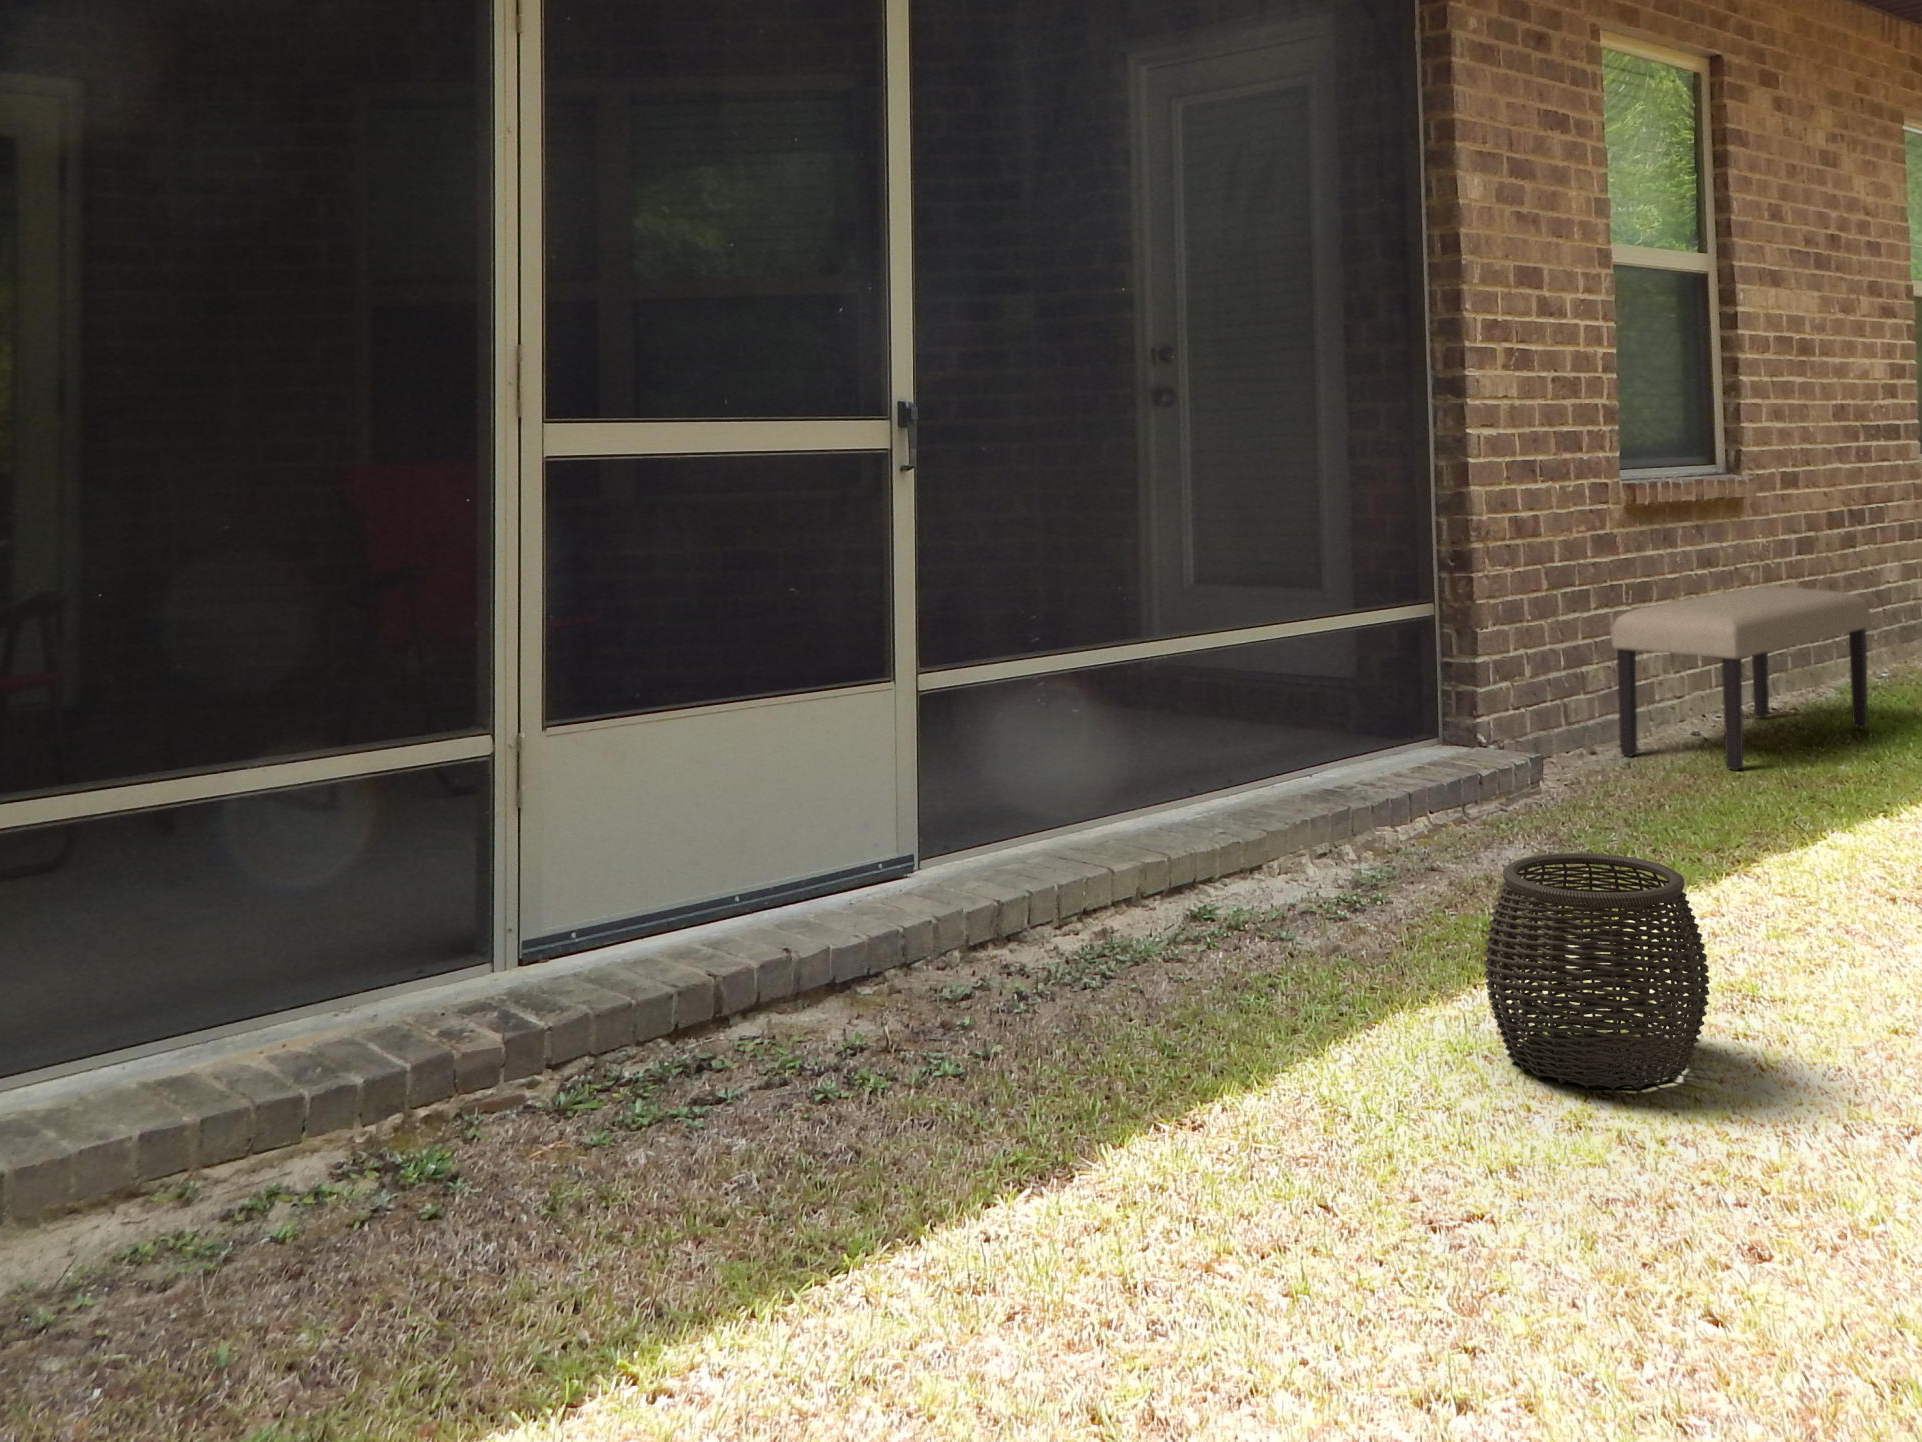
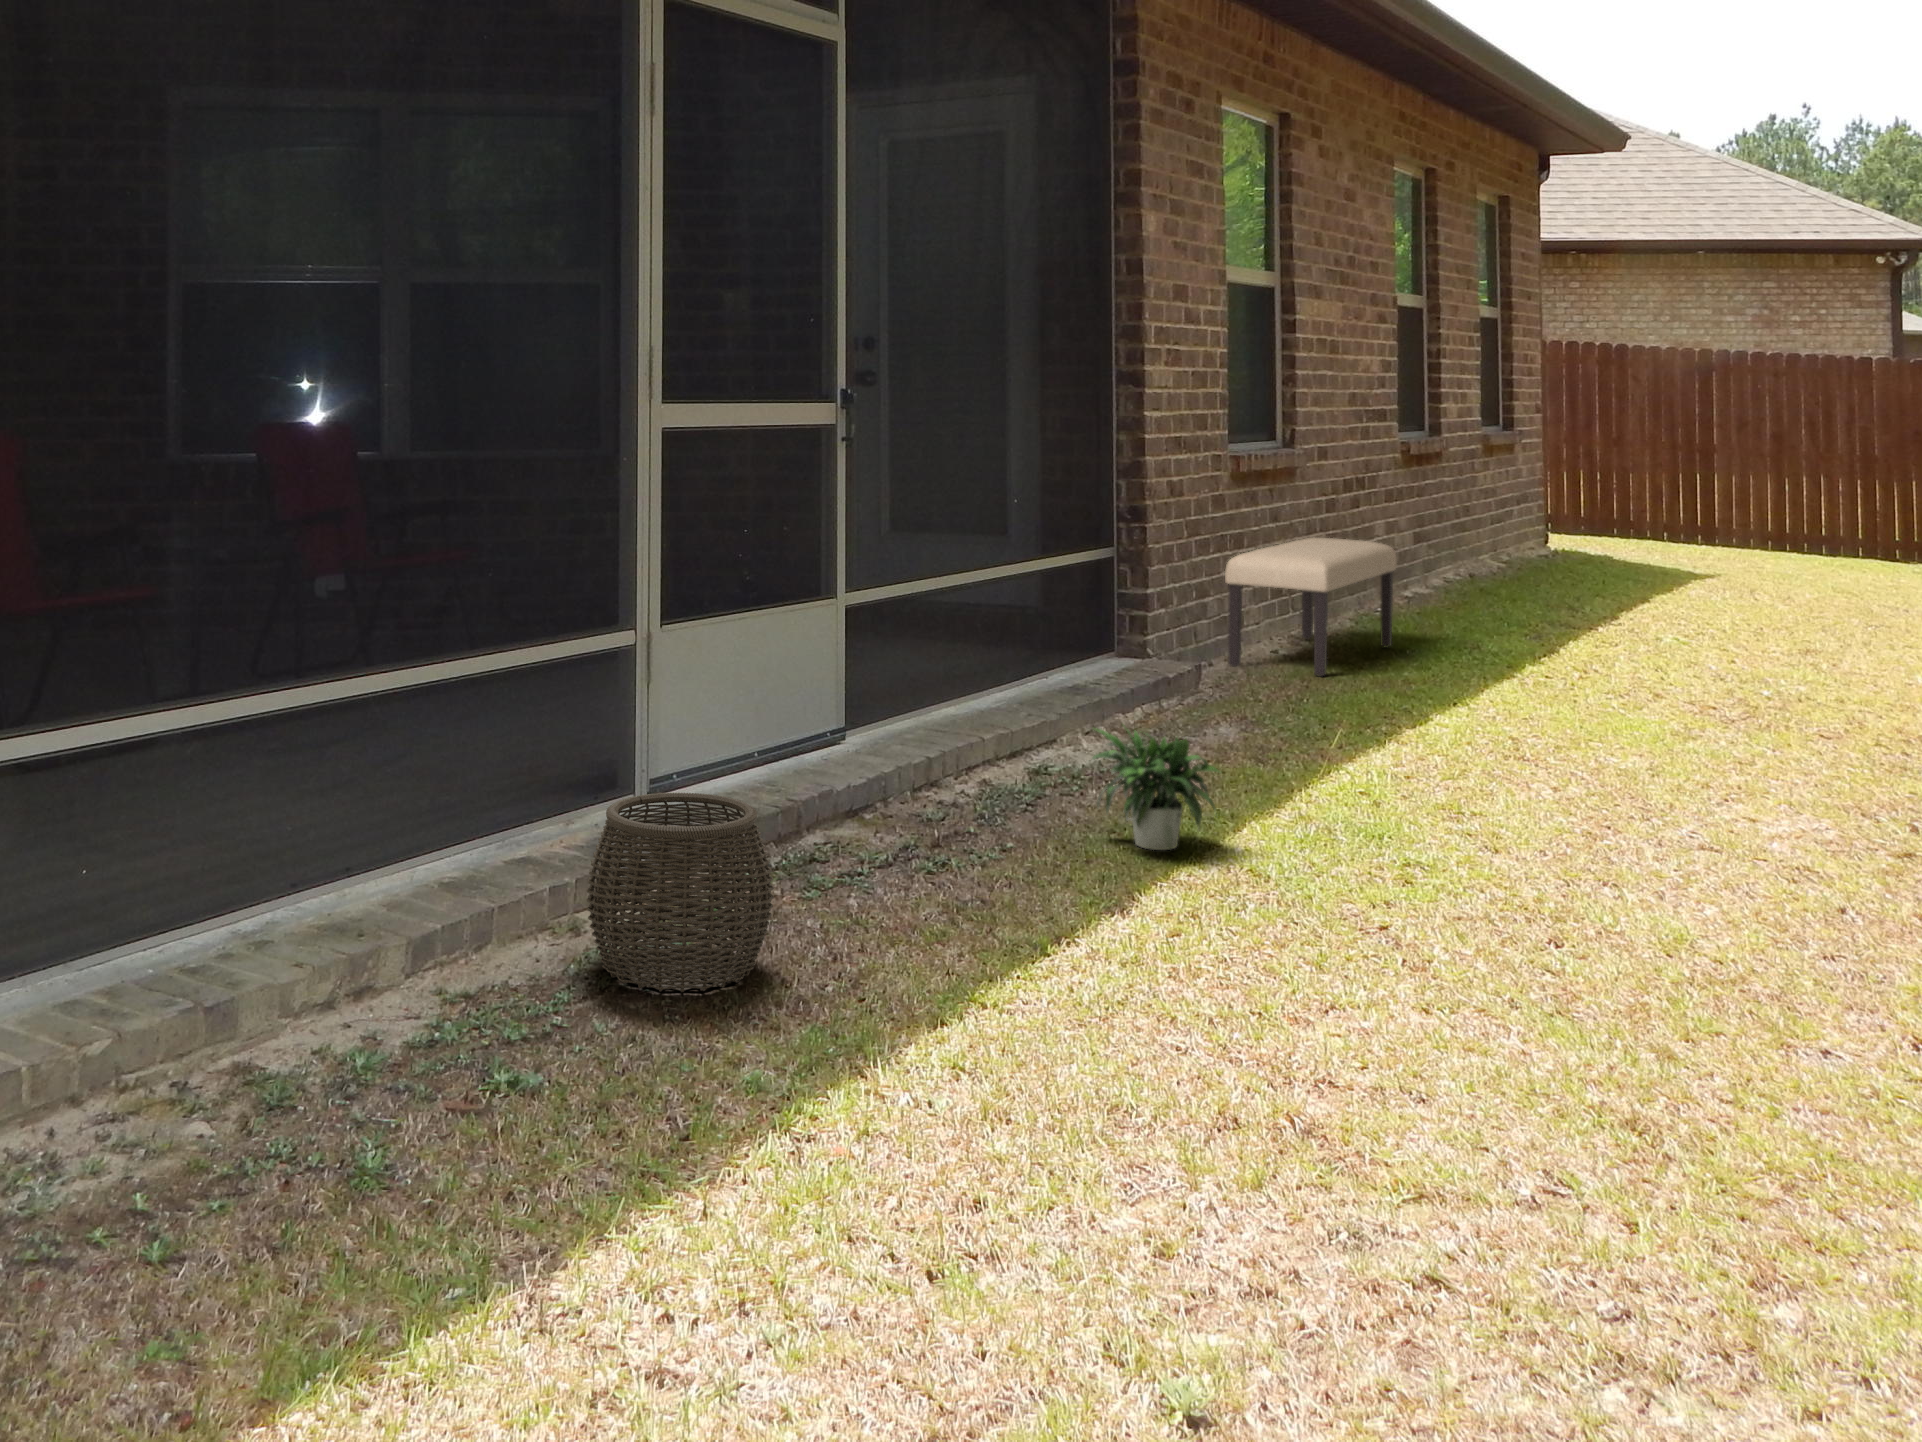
woven basket: present [1483,853,1710,1090] -> present [586,793,774,992]
potted plant: none [1142,863,1327,1057] -> present [1070,729,1220,850]

